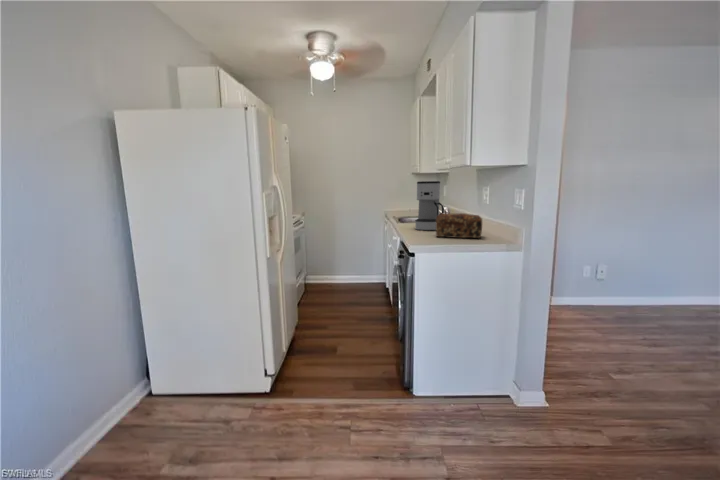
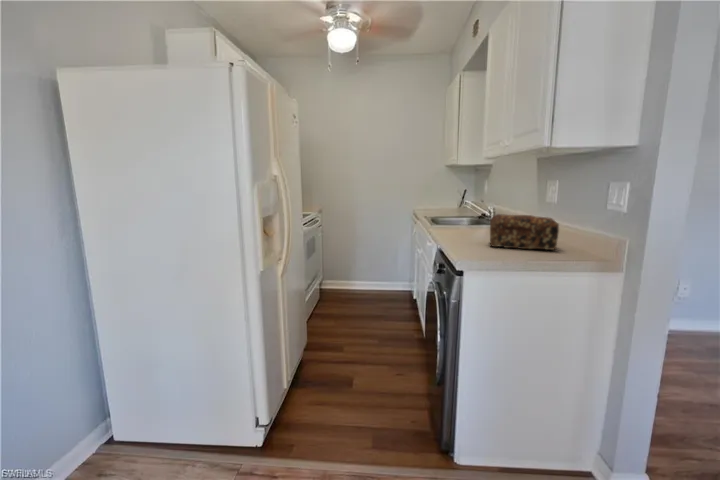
coffee maker: present [415,181,444,231] -> none [456,172,495,237]

